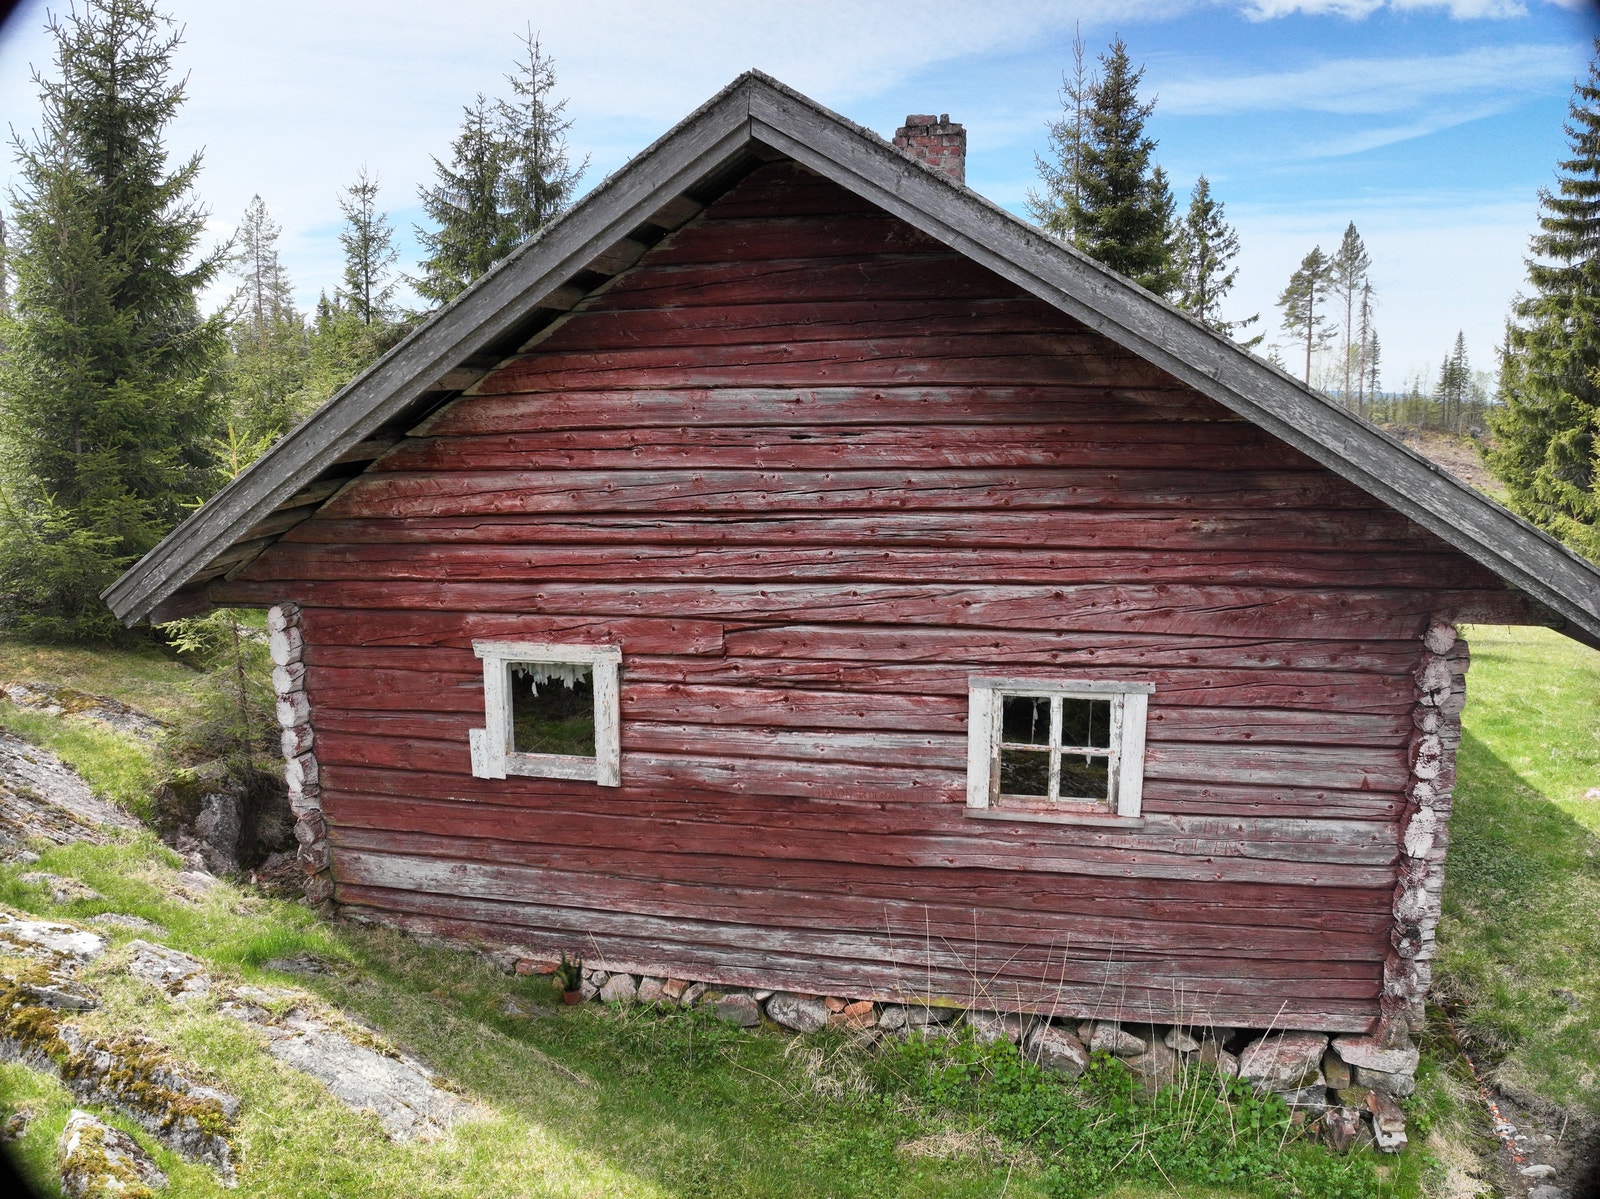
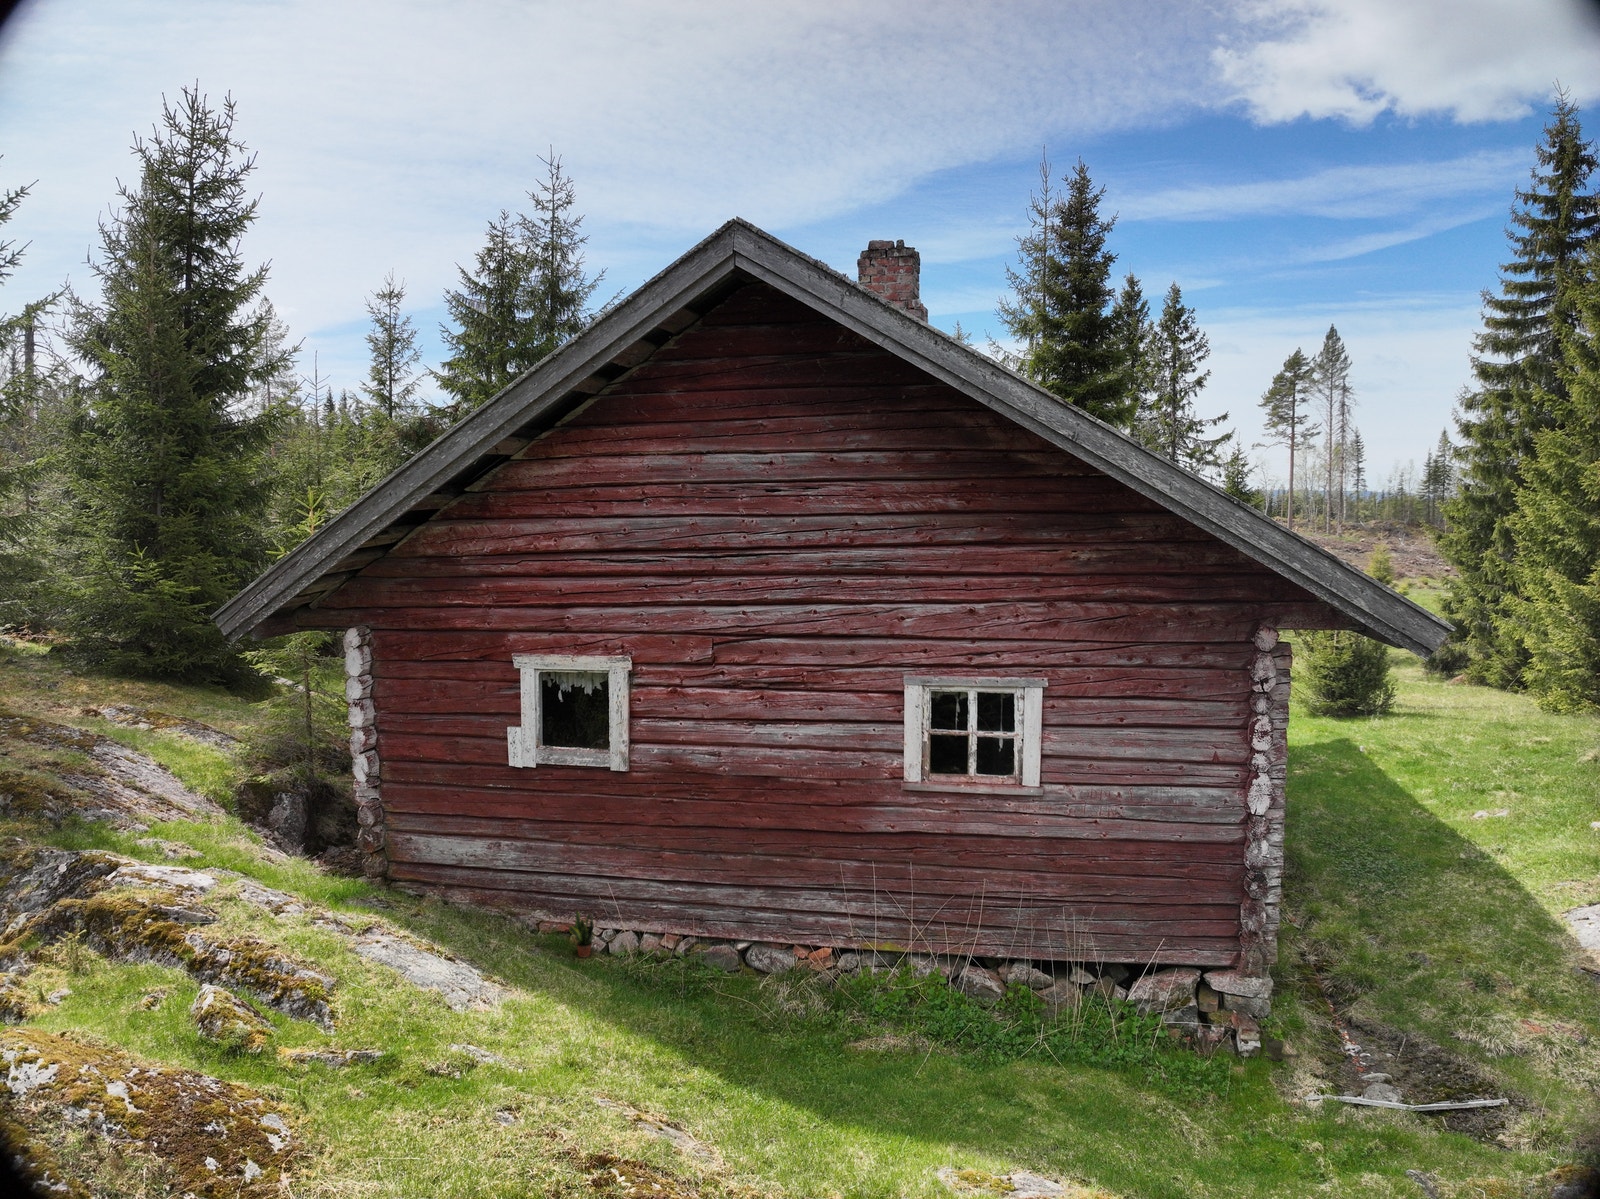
watering can: none [1400,1117,1456,1153] -> present [1260,1035,1300,1061]

